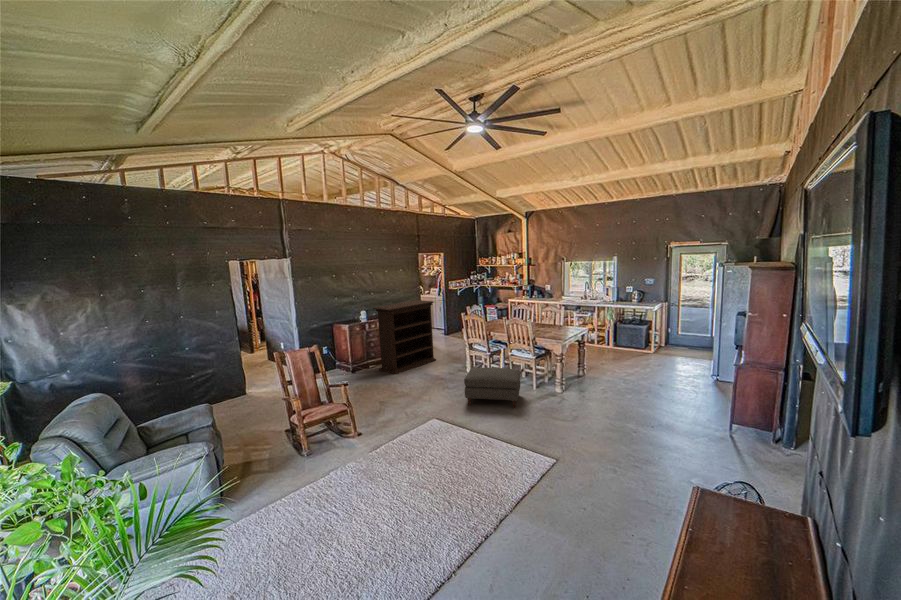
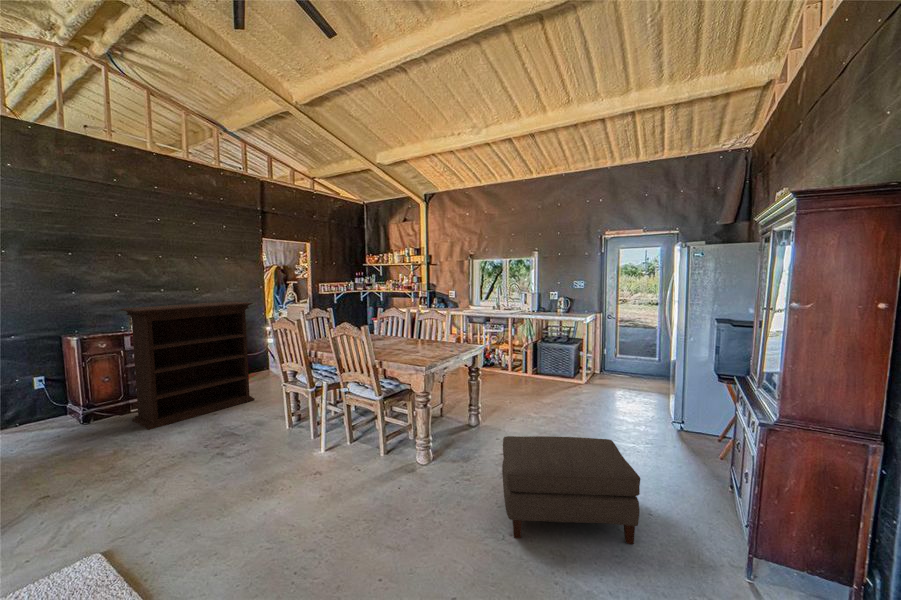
ottoman: present [464,368,520,408] -> present [502,436,640,544]

